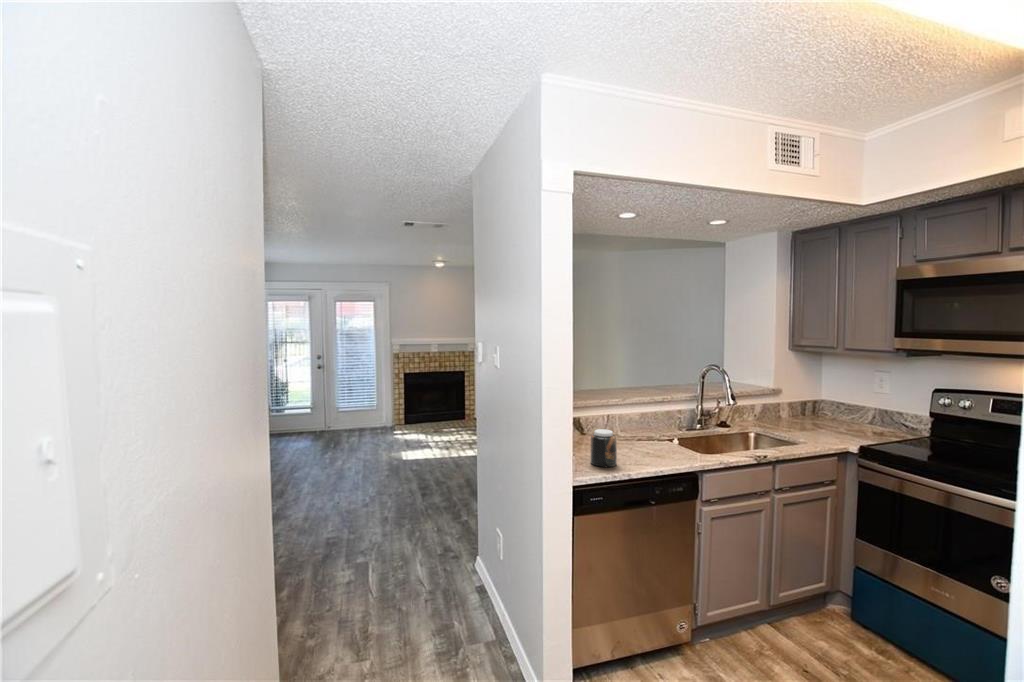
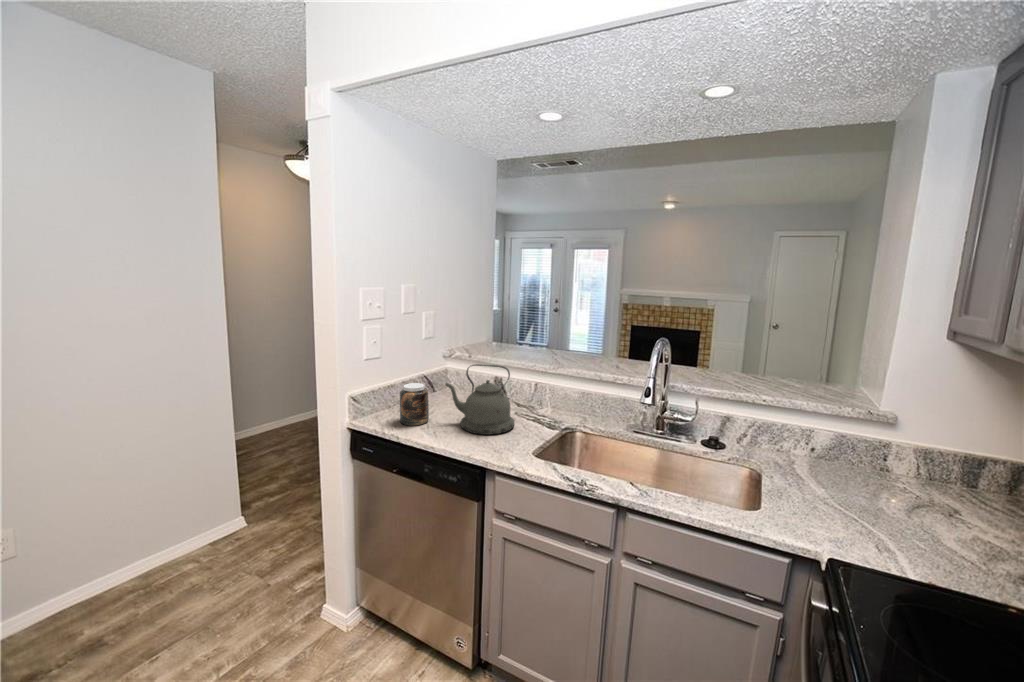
kettle: none [614,401,660,456] -> present [446,364,515,435]

